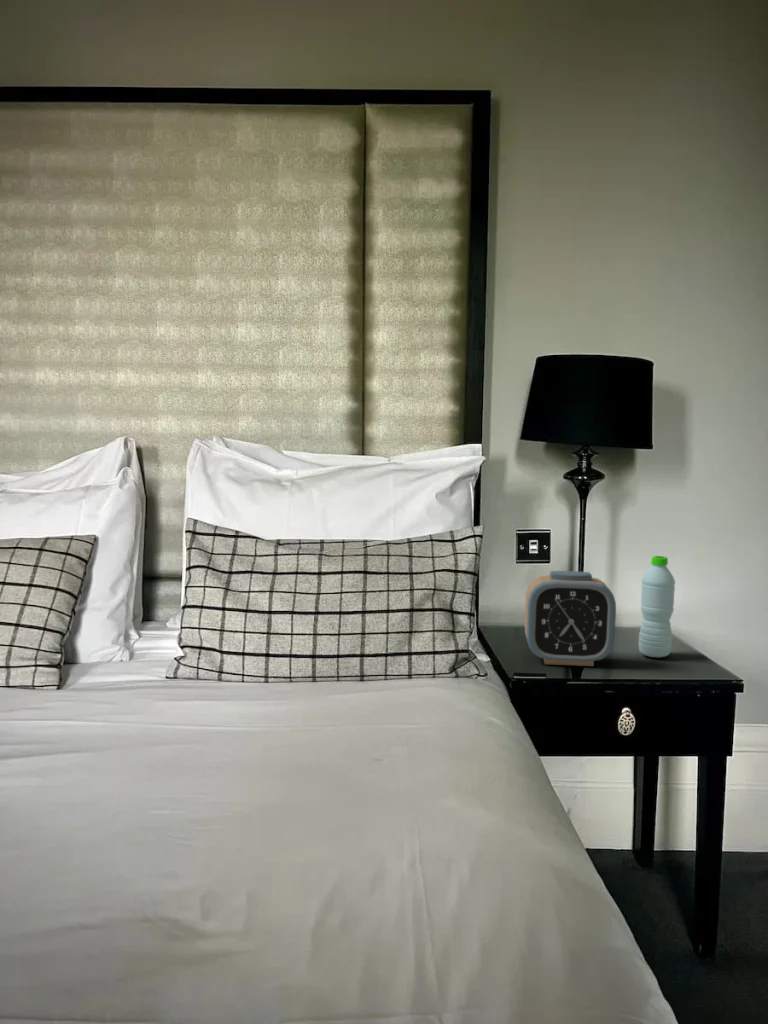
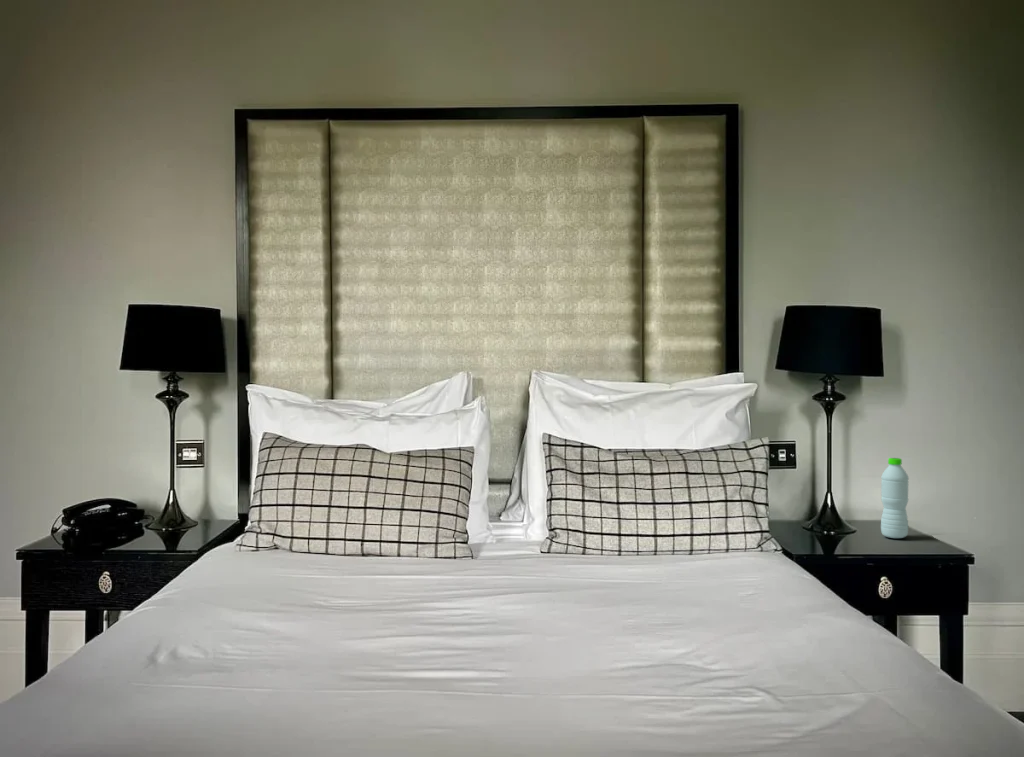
alarm clock: present [525,571,616,666] -> none [792,471,869,545]

